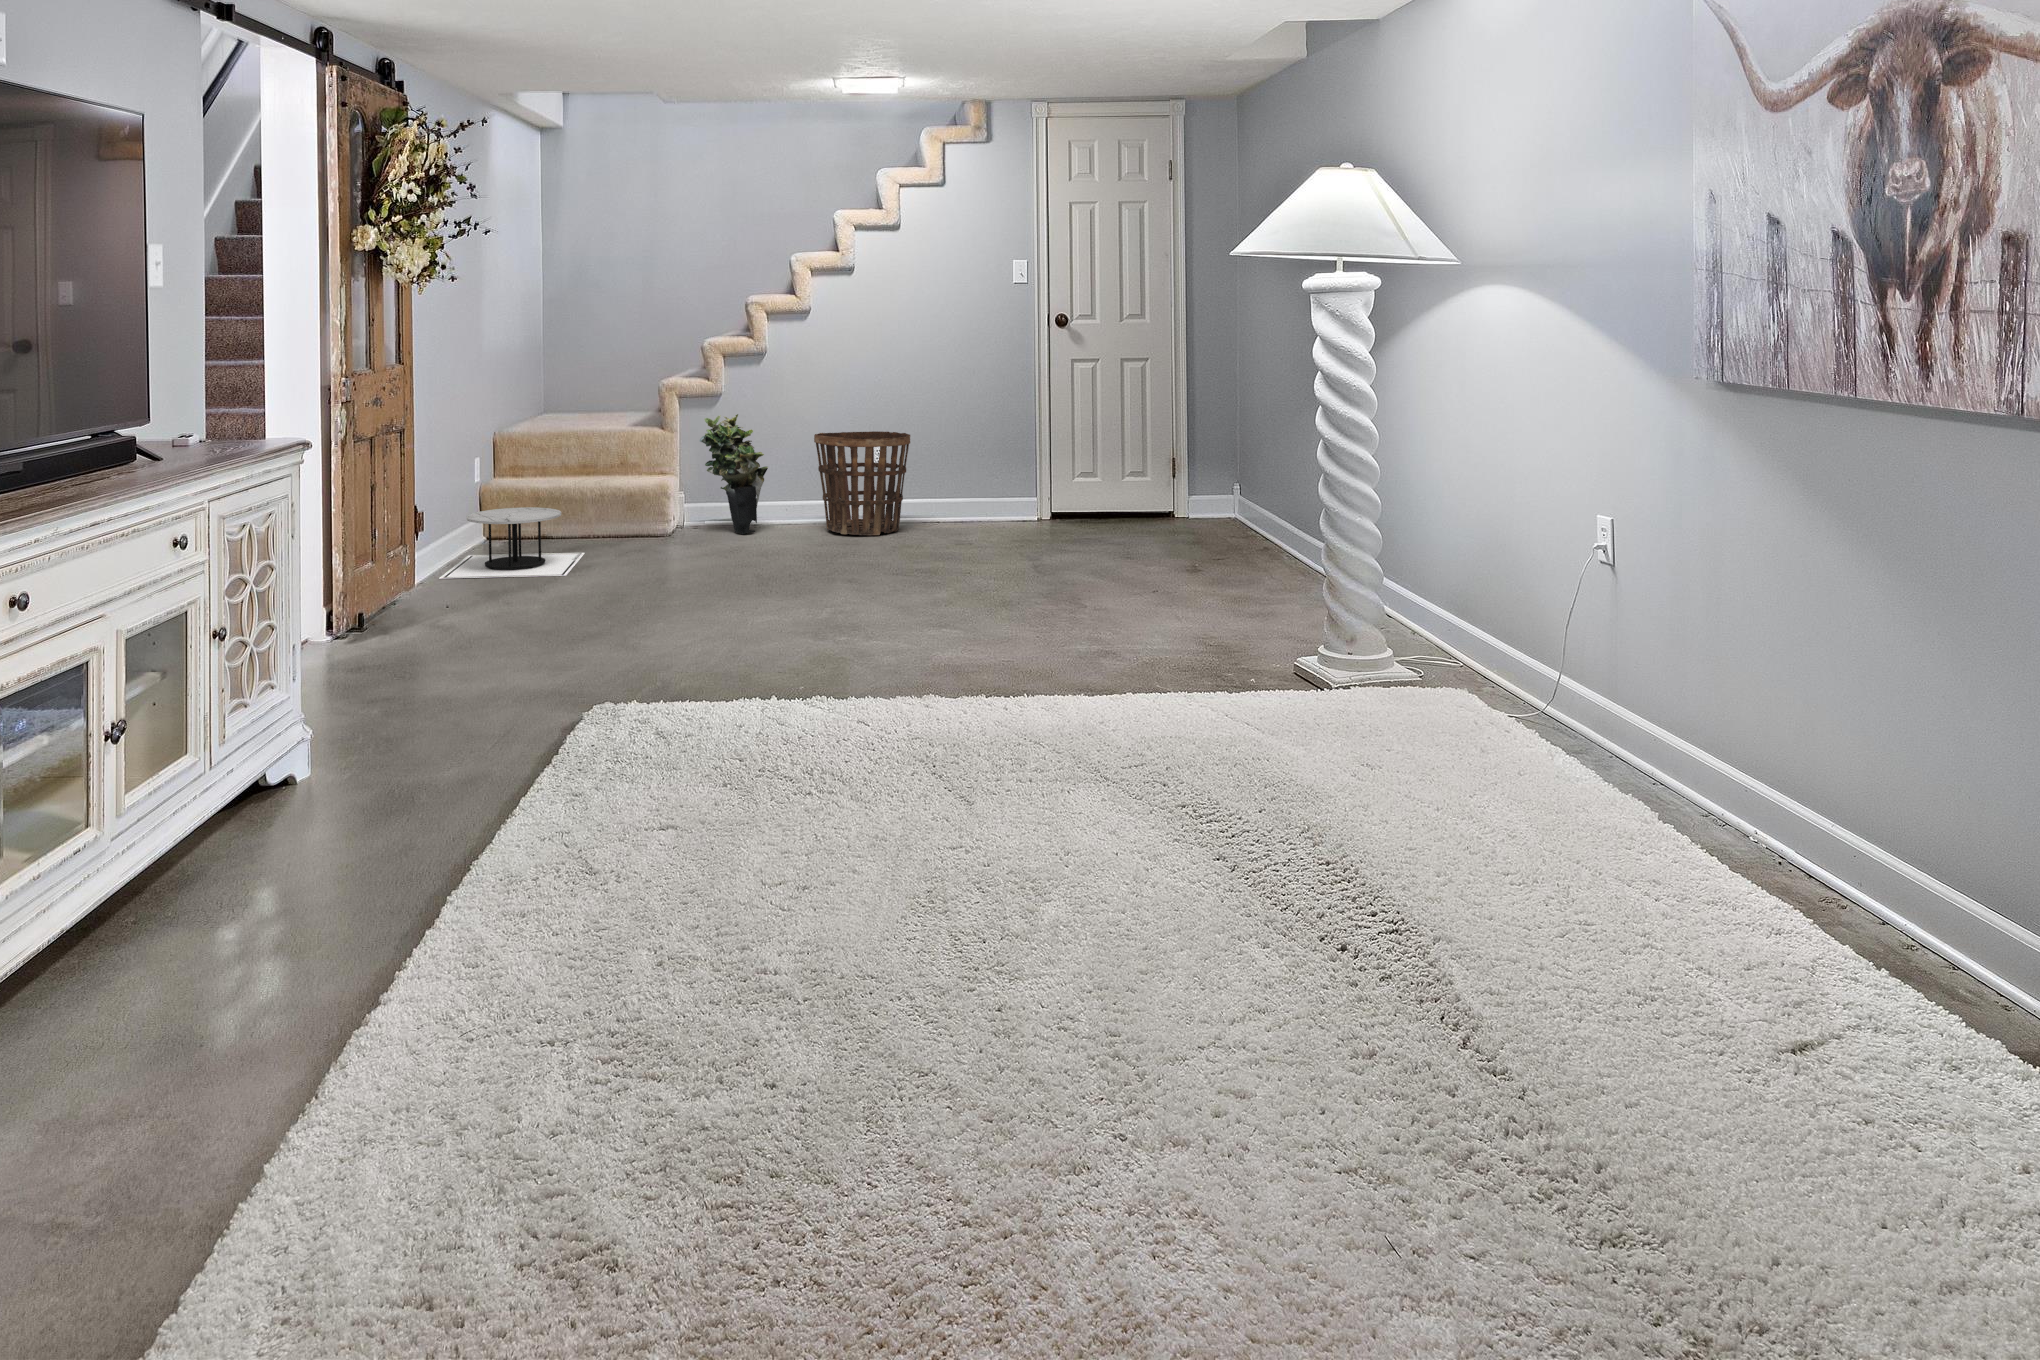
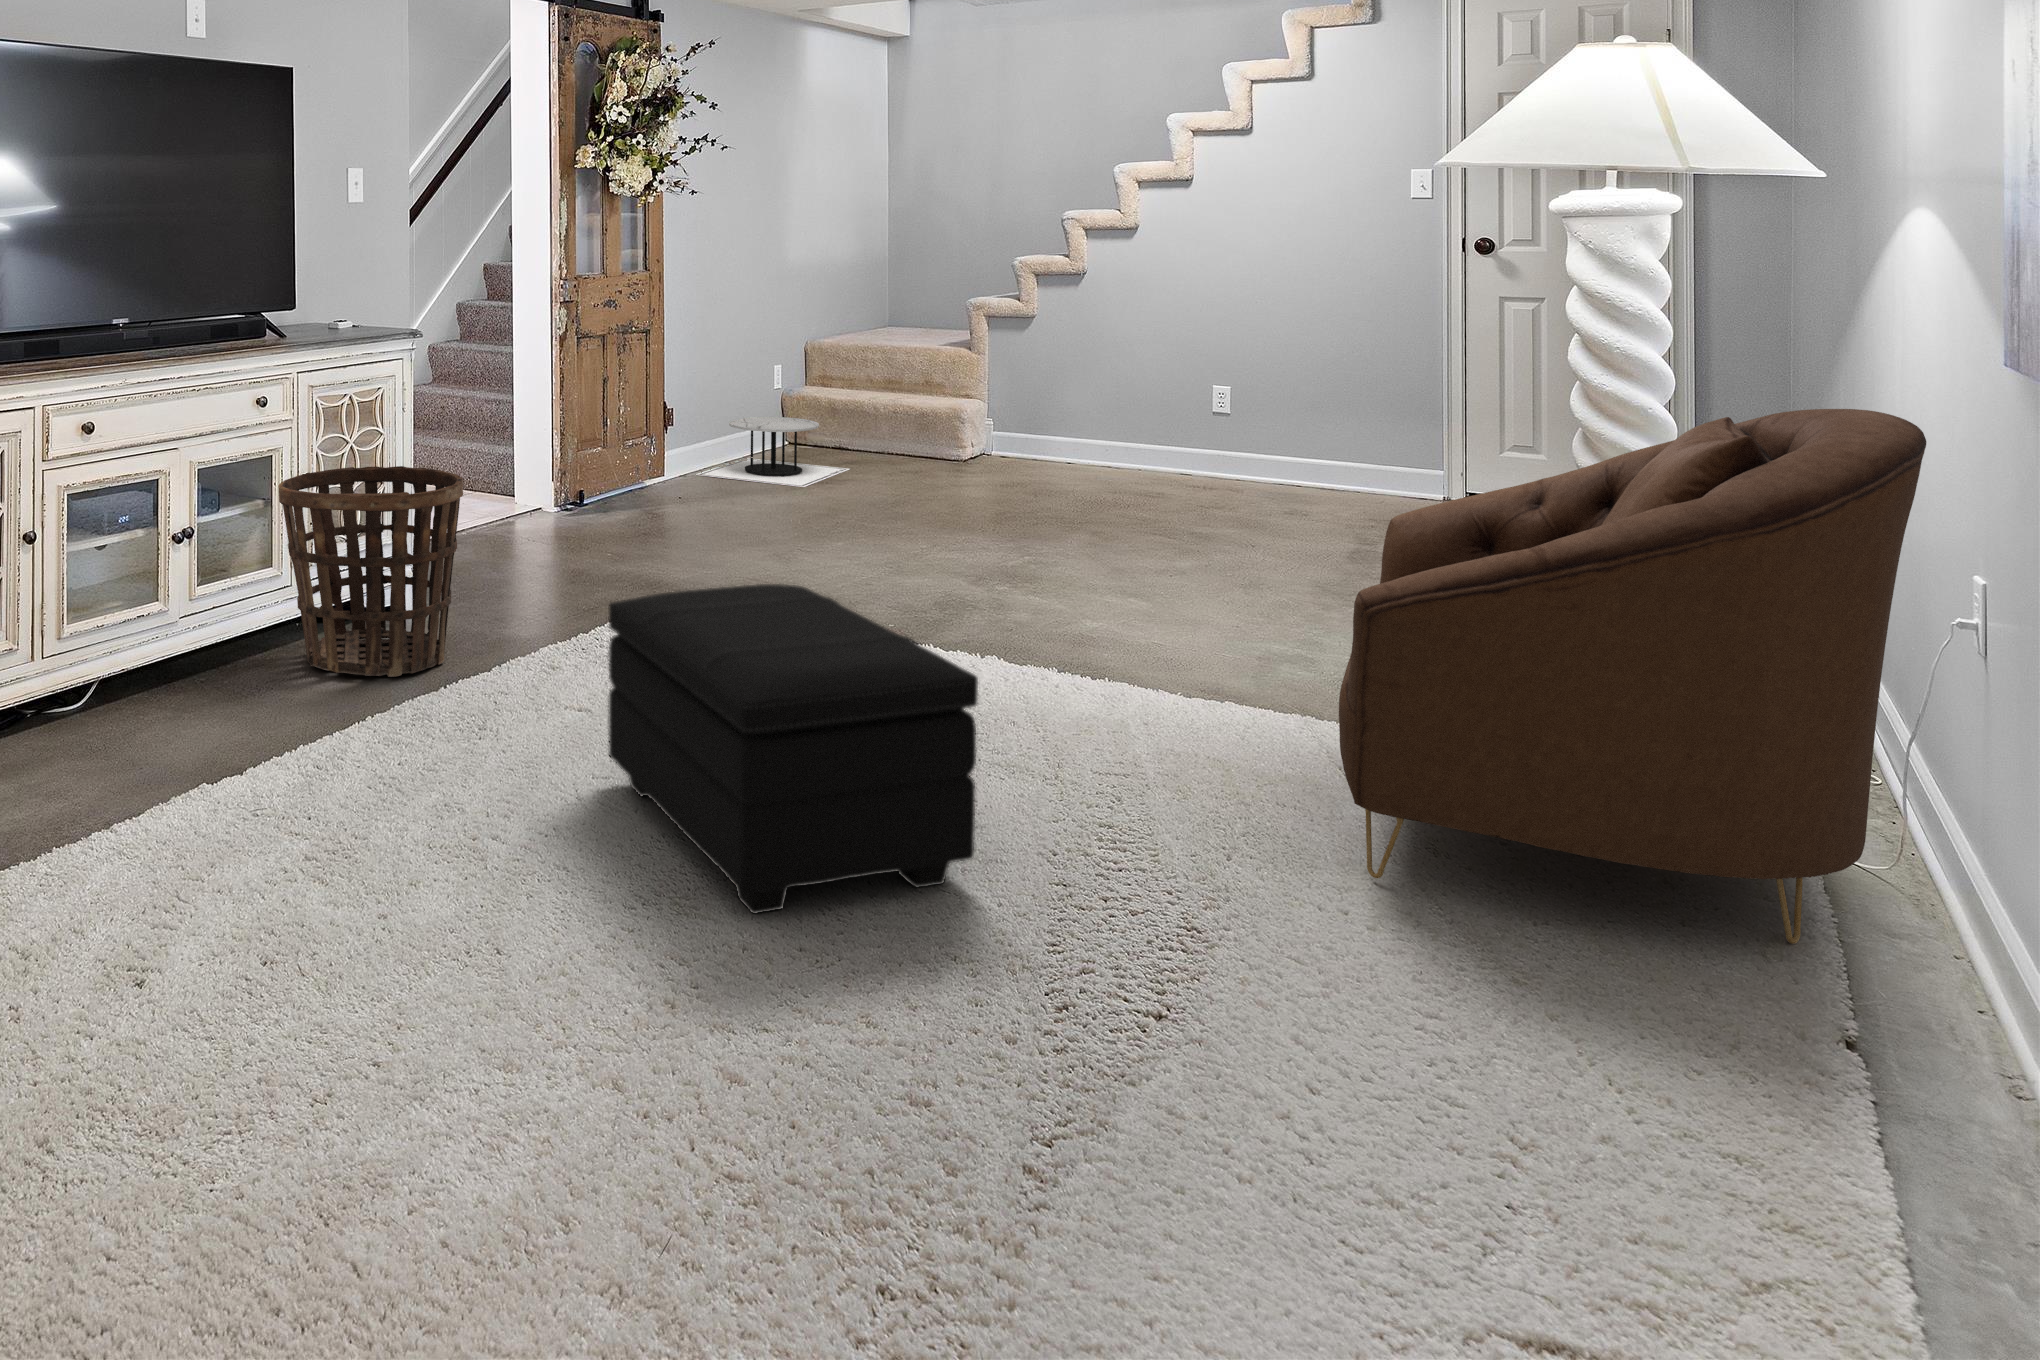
potted plant: present [700,414,768,535] -> none [991,341,1071,471]
armchair: none [1252,418,1612,793] -> present [1339,409,1926,944]
basket: present [814,431,910,535] -> present [279,466,463,677]
footstool: none [792,650,1183,963] -> present [608,584,978,913]

